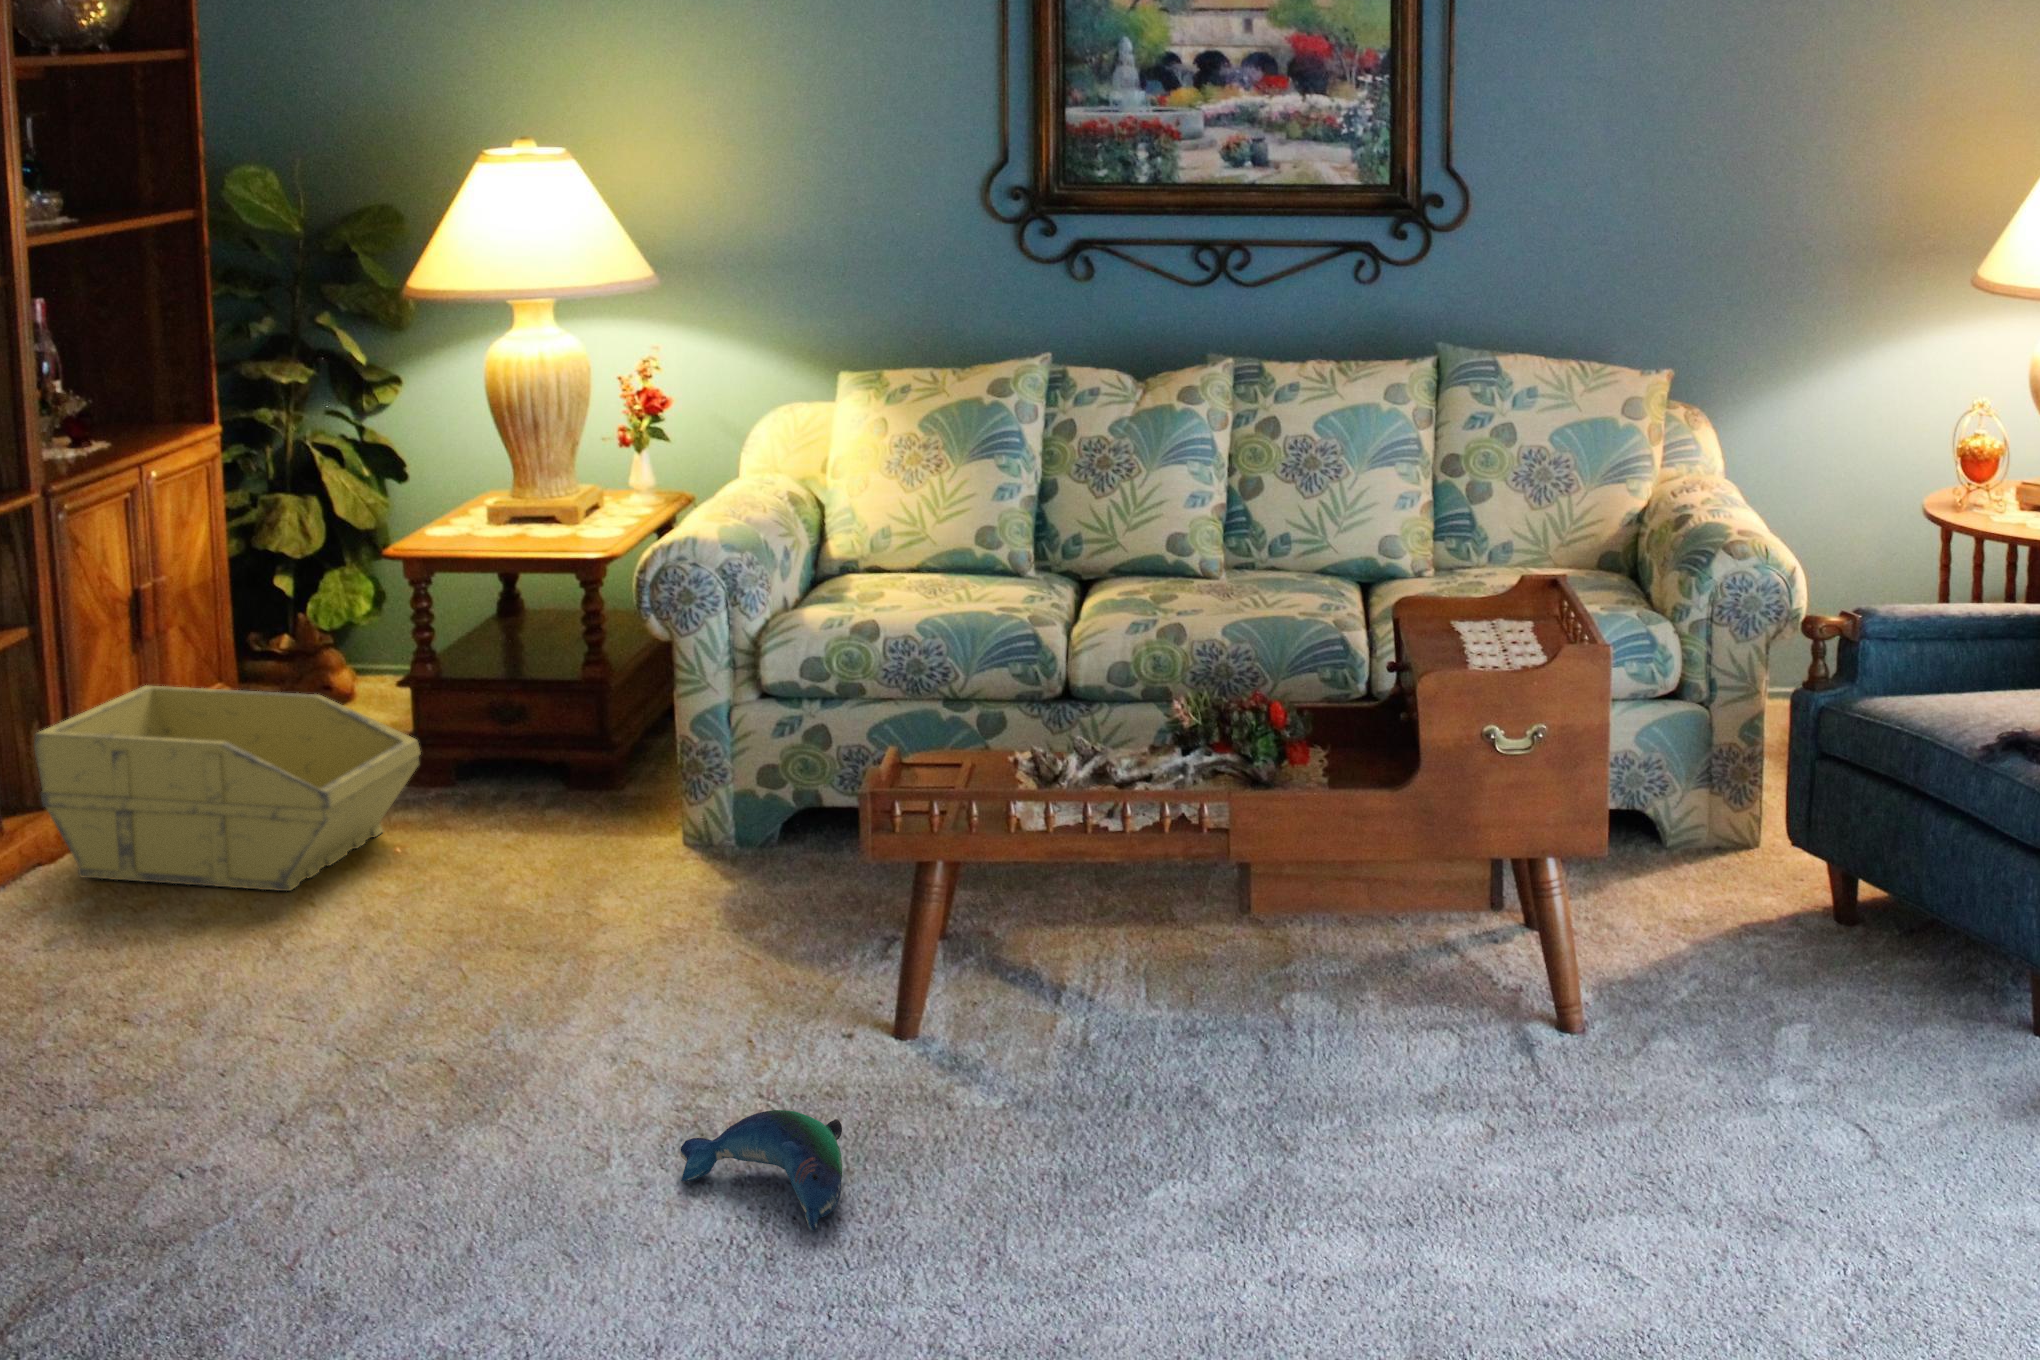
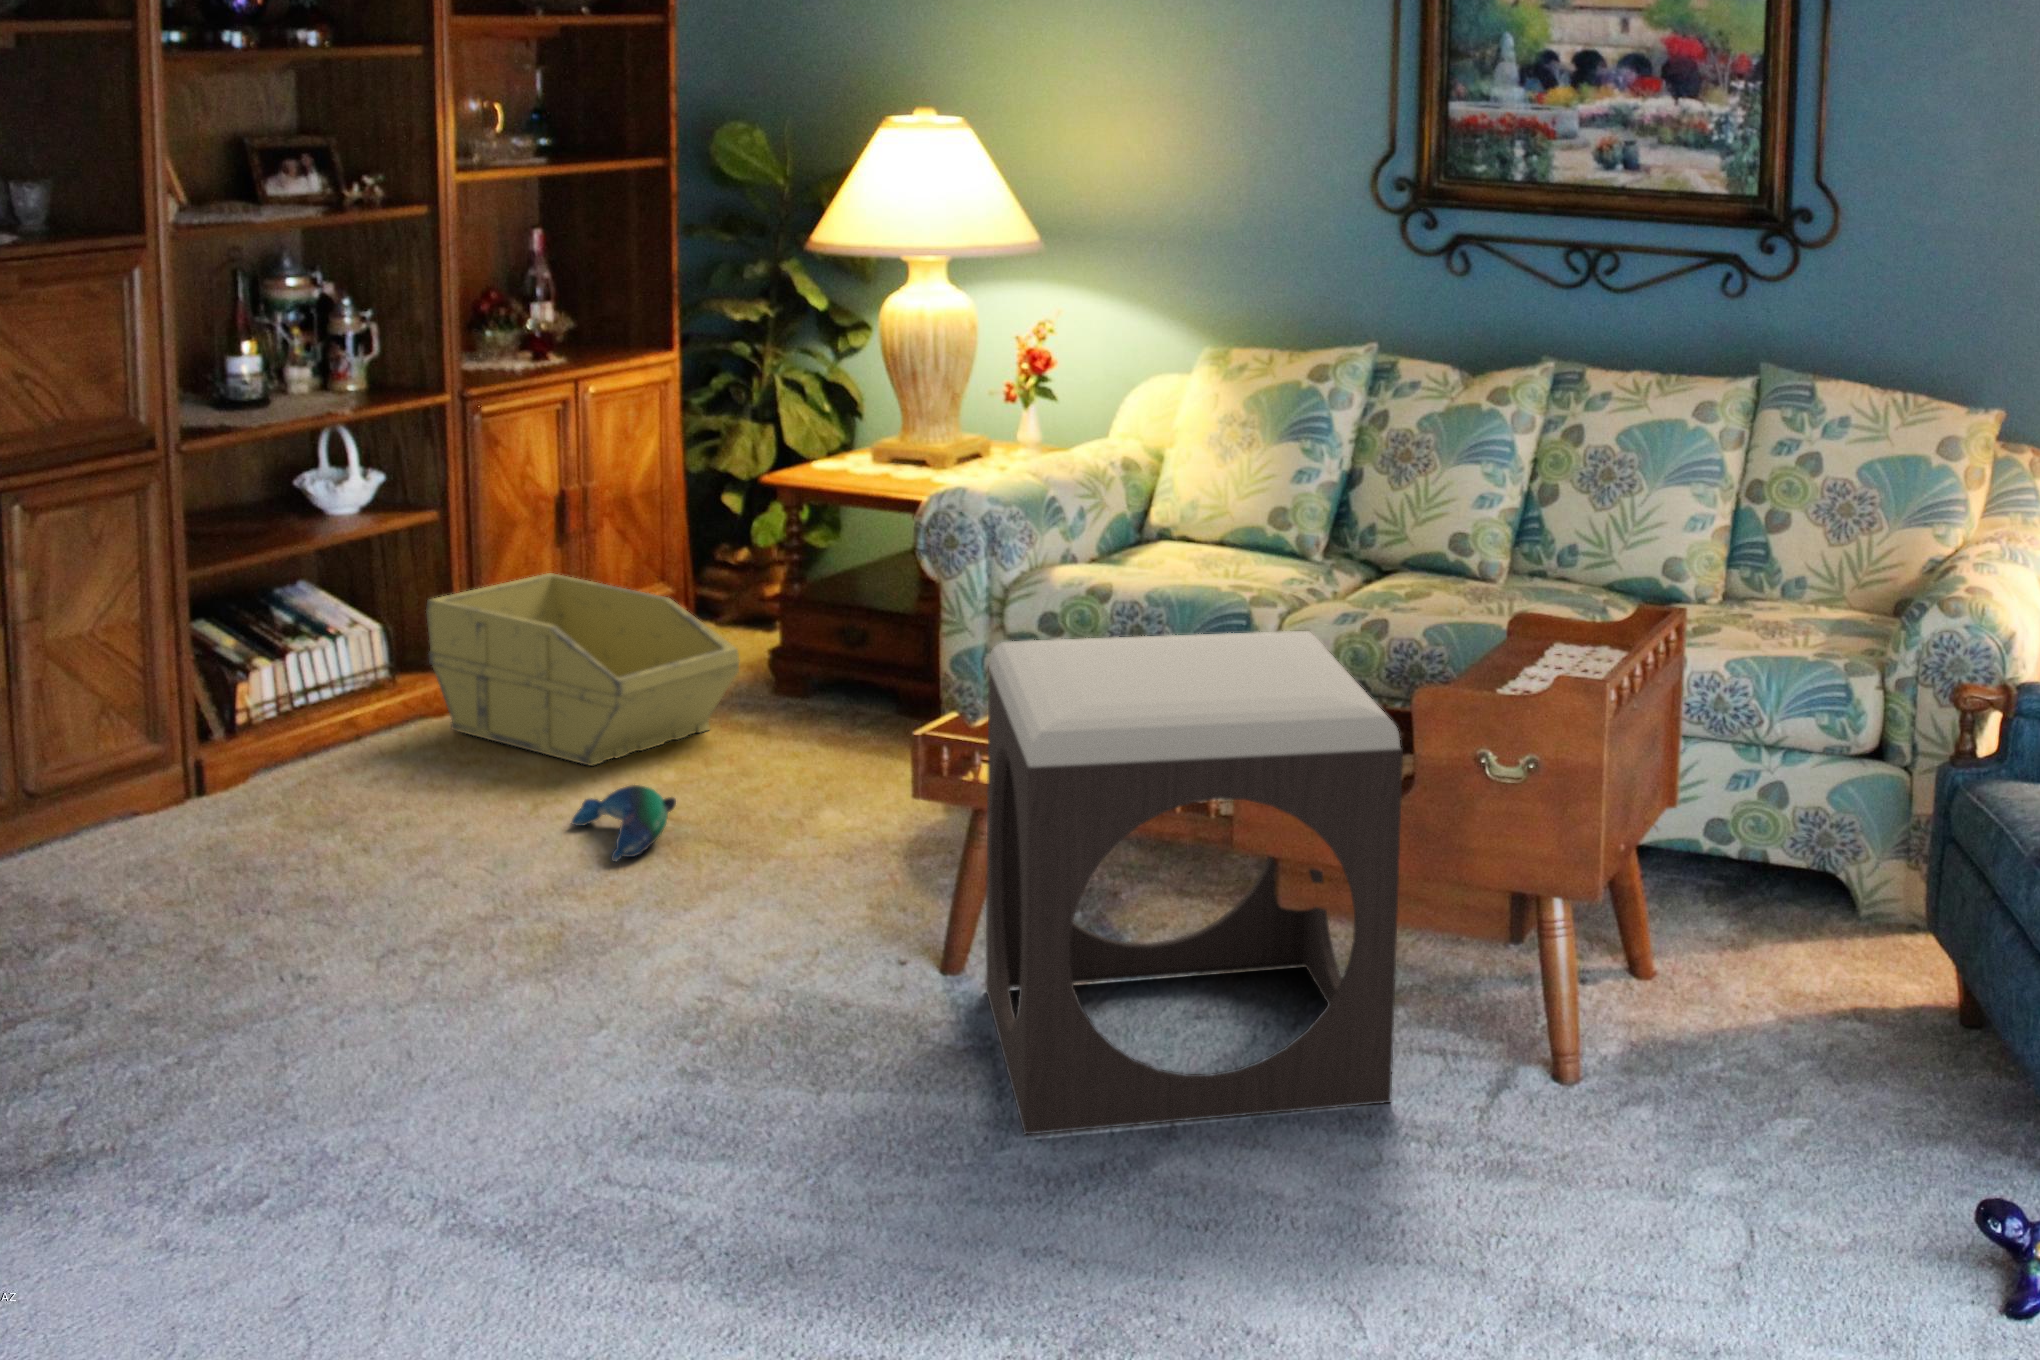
footstool: none [958,637,1456,1183] -> present [986,631,1403,1134]
plush toy: present [680,1110,842,1231] -> present [572,785,676,862]

